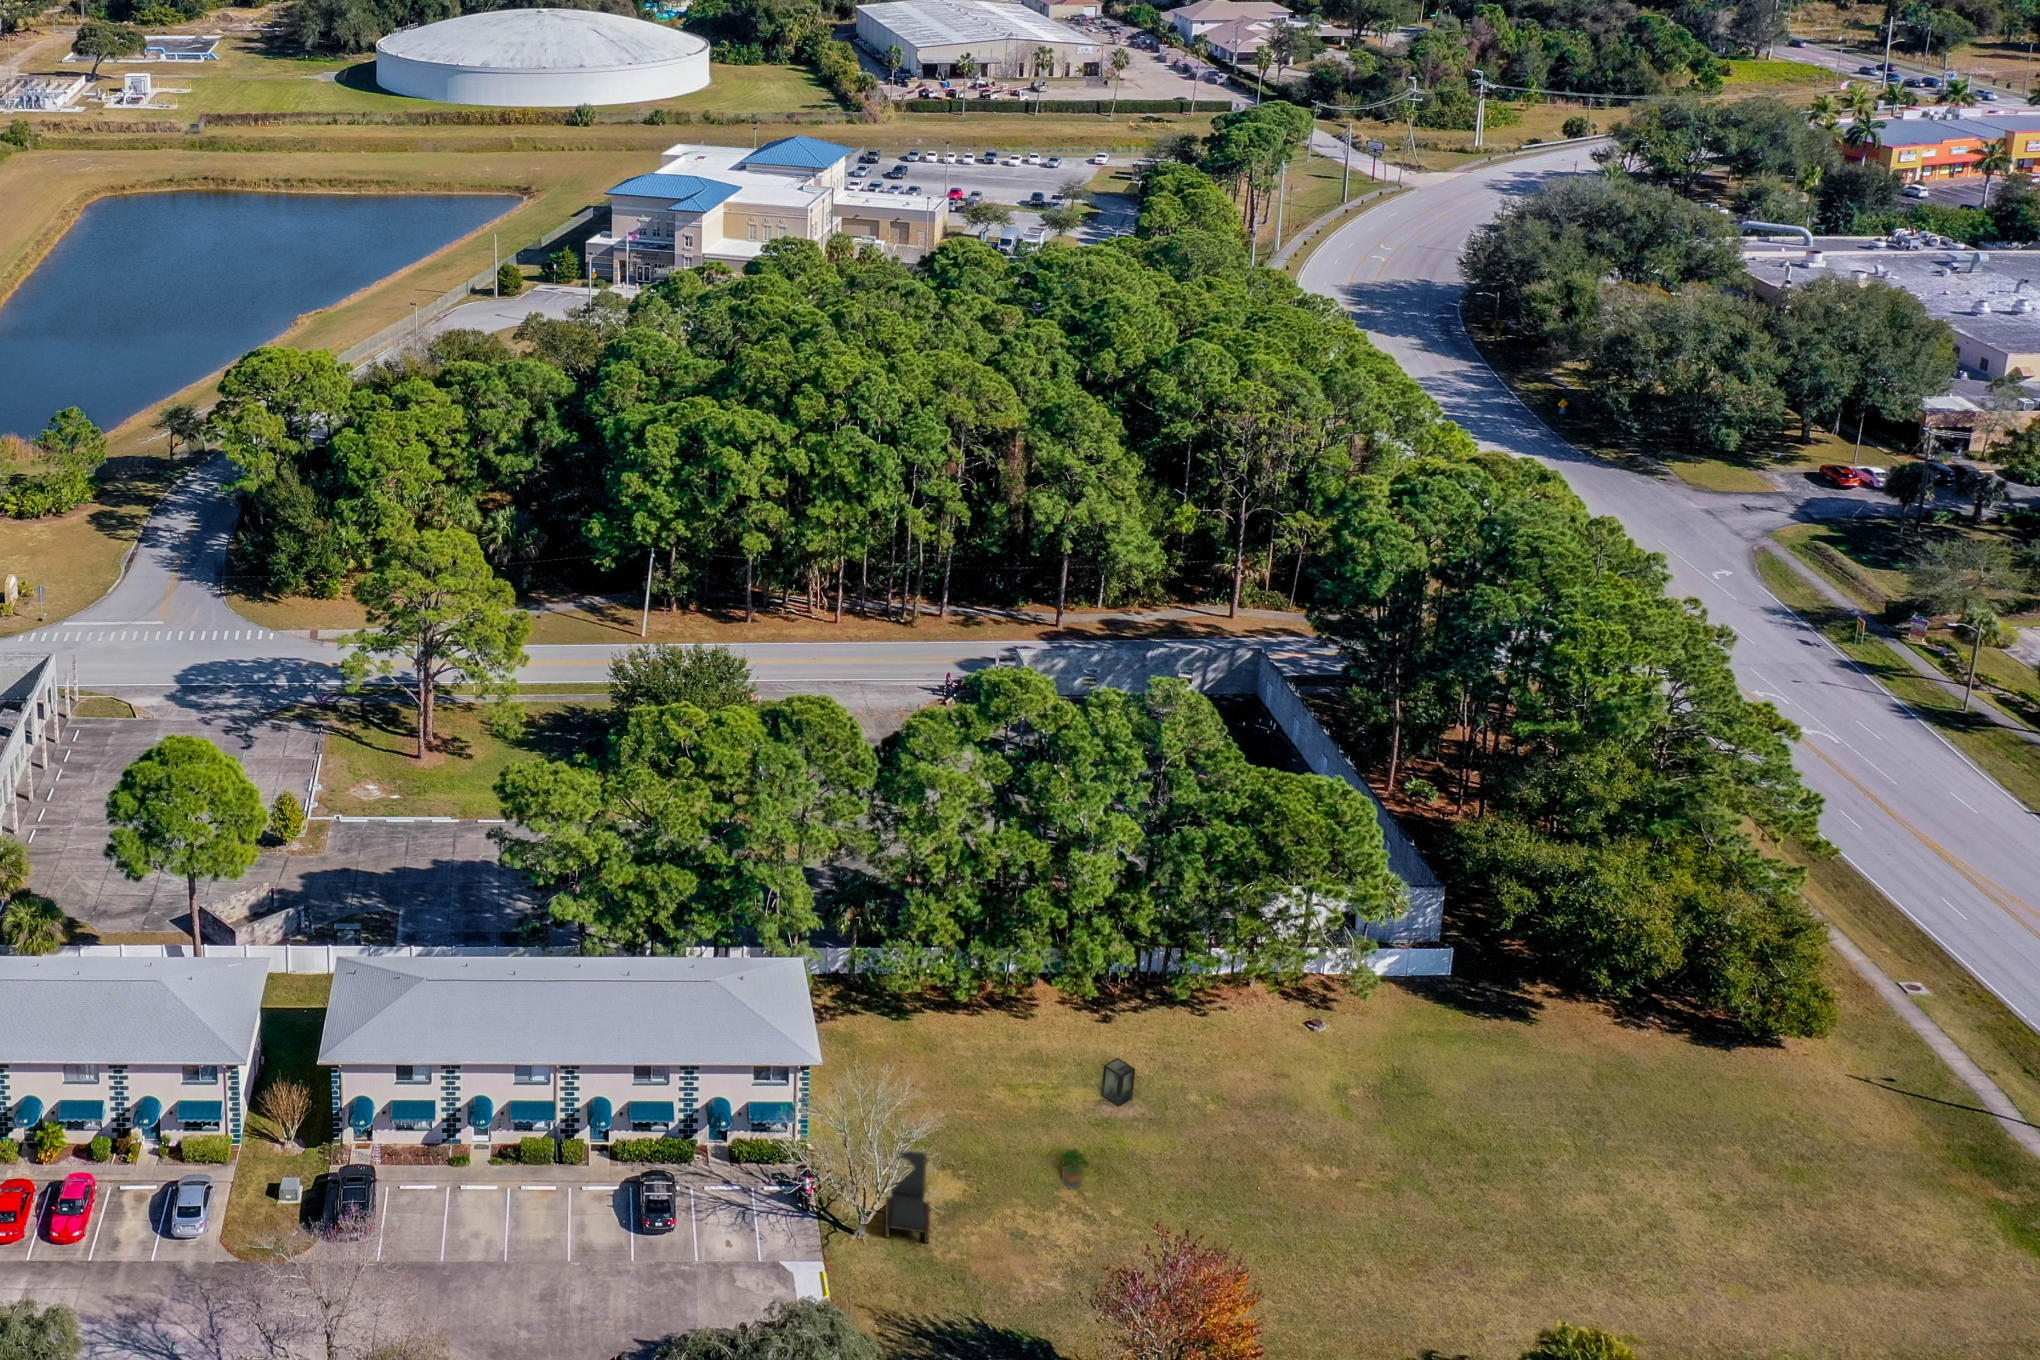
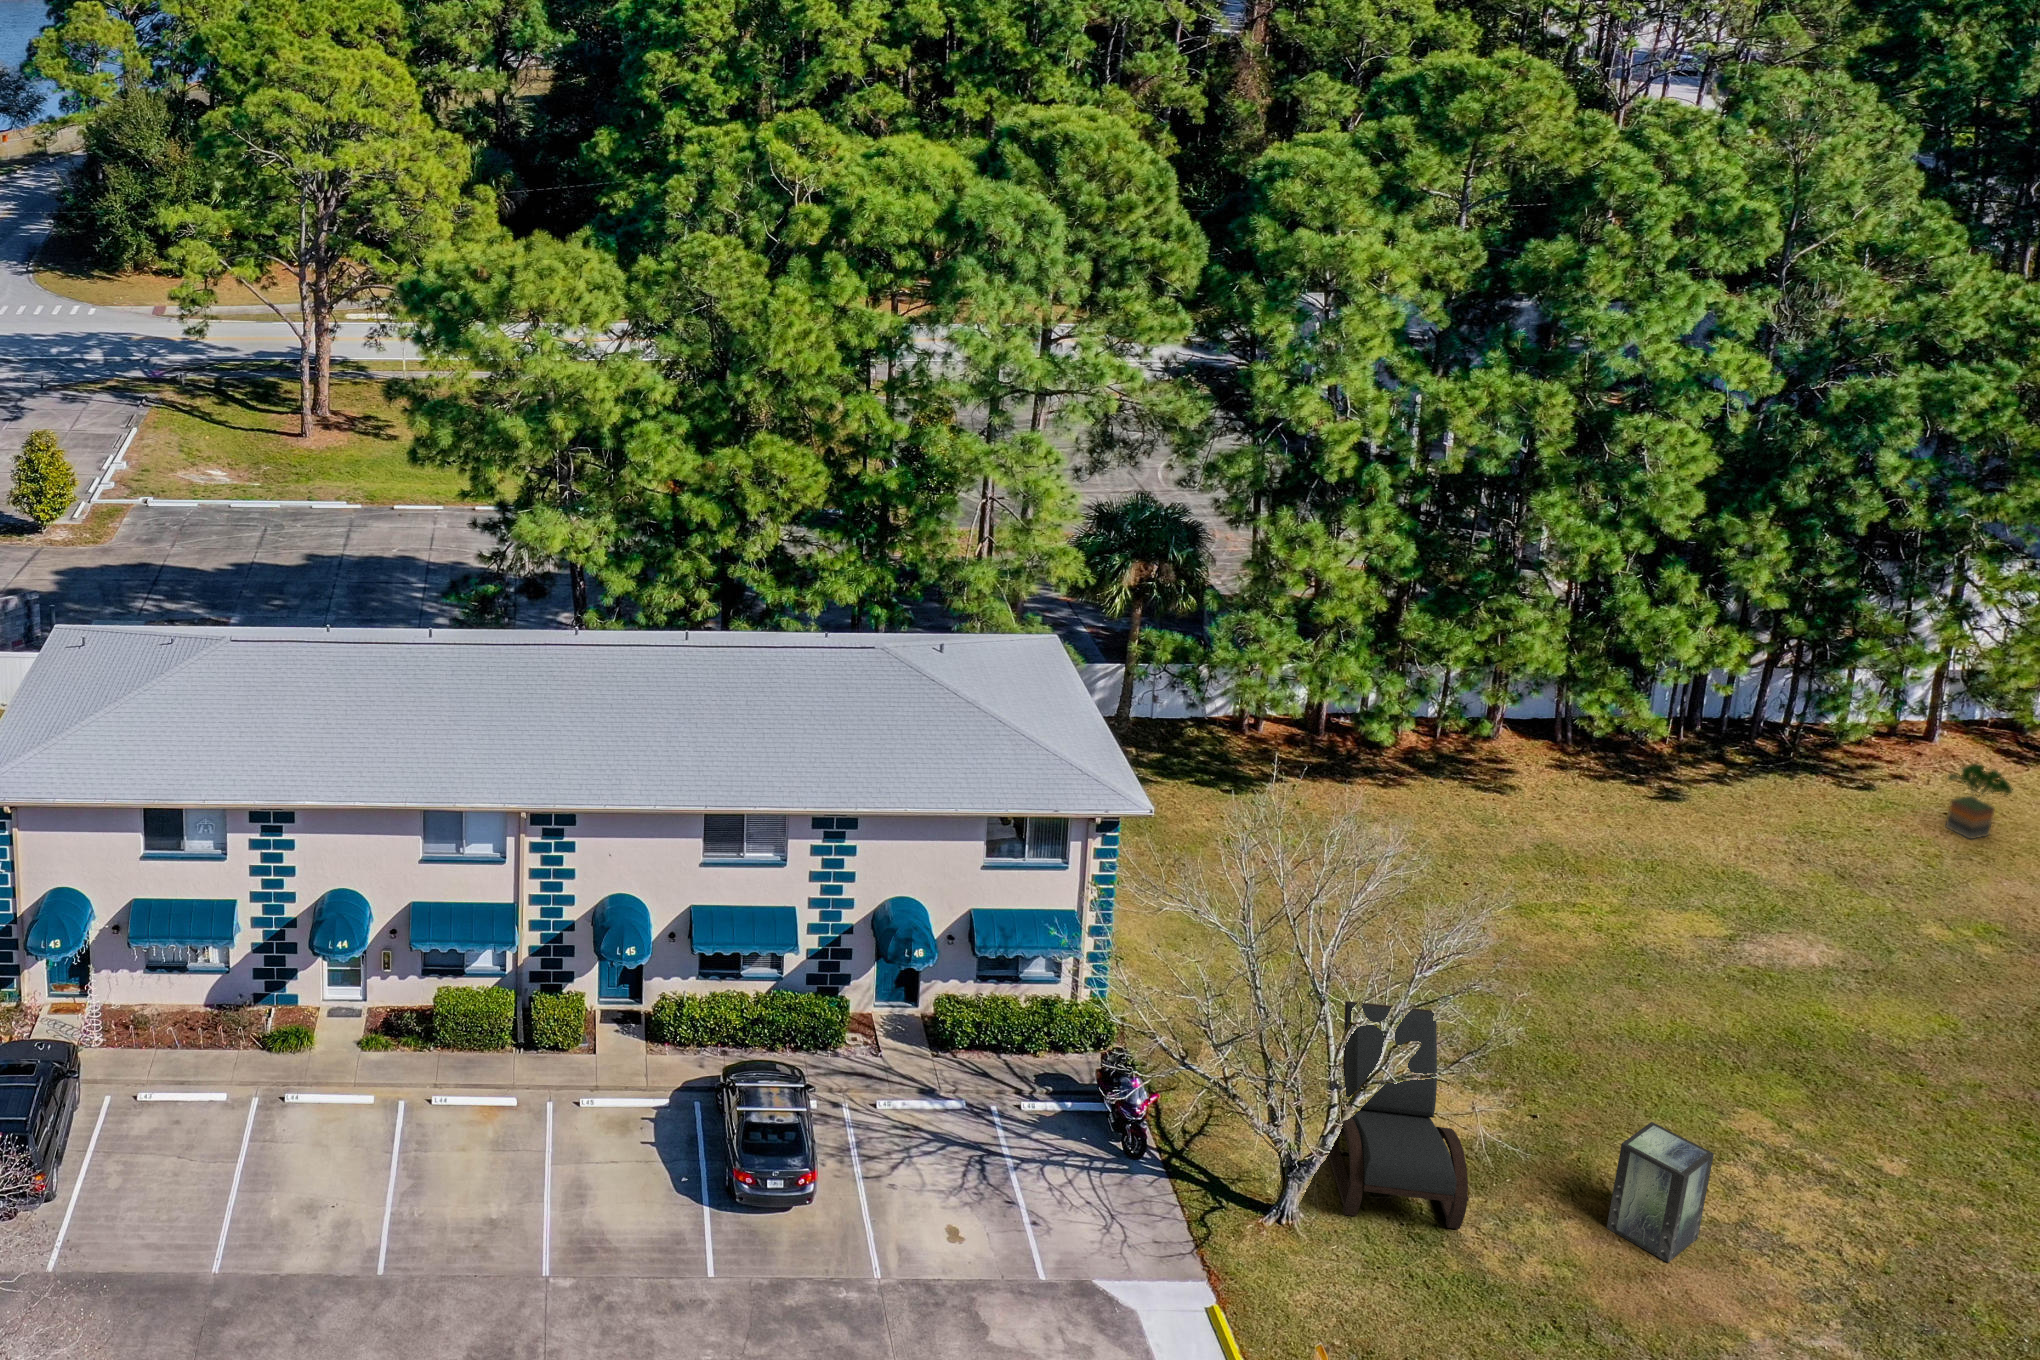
storage box: present [1101,1058,1135,1107] -> present [1607,1122,1714,1262]
potted tree: present [1061,1149,1088,1189] -> present [1946,763,2013,839]

